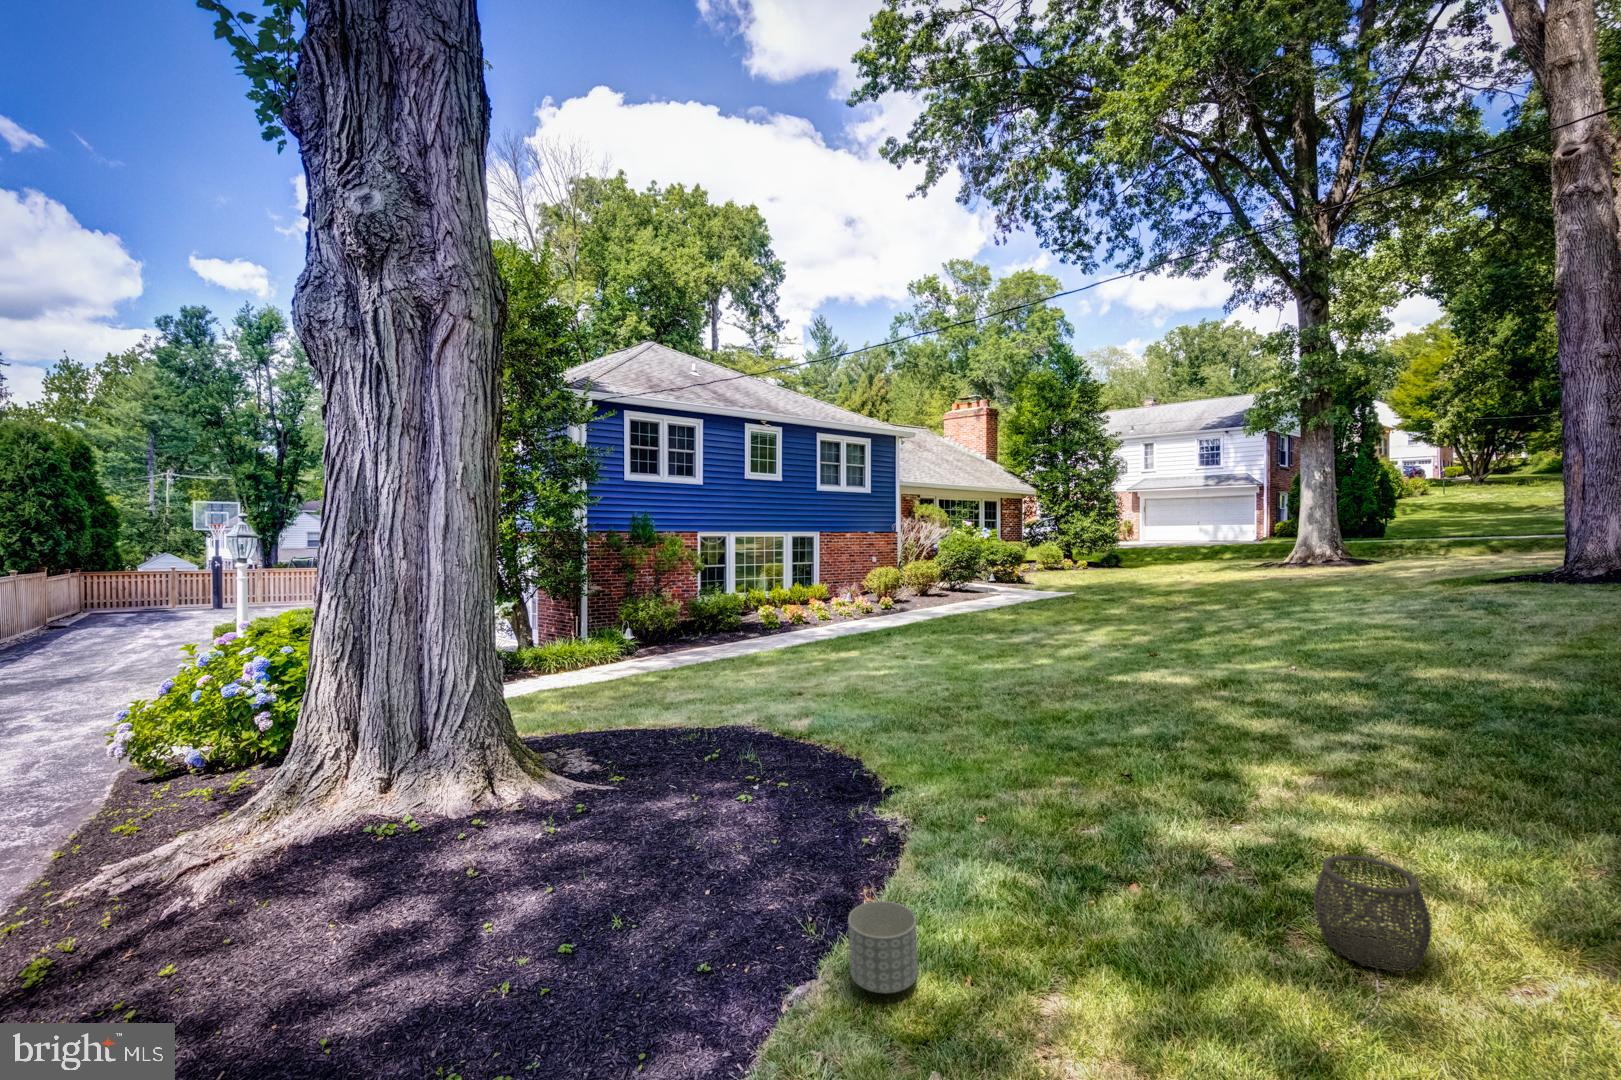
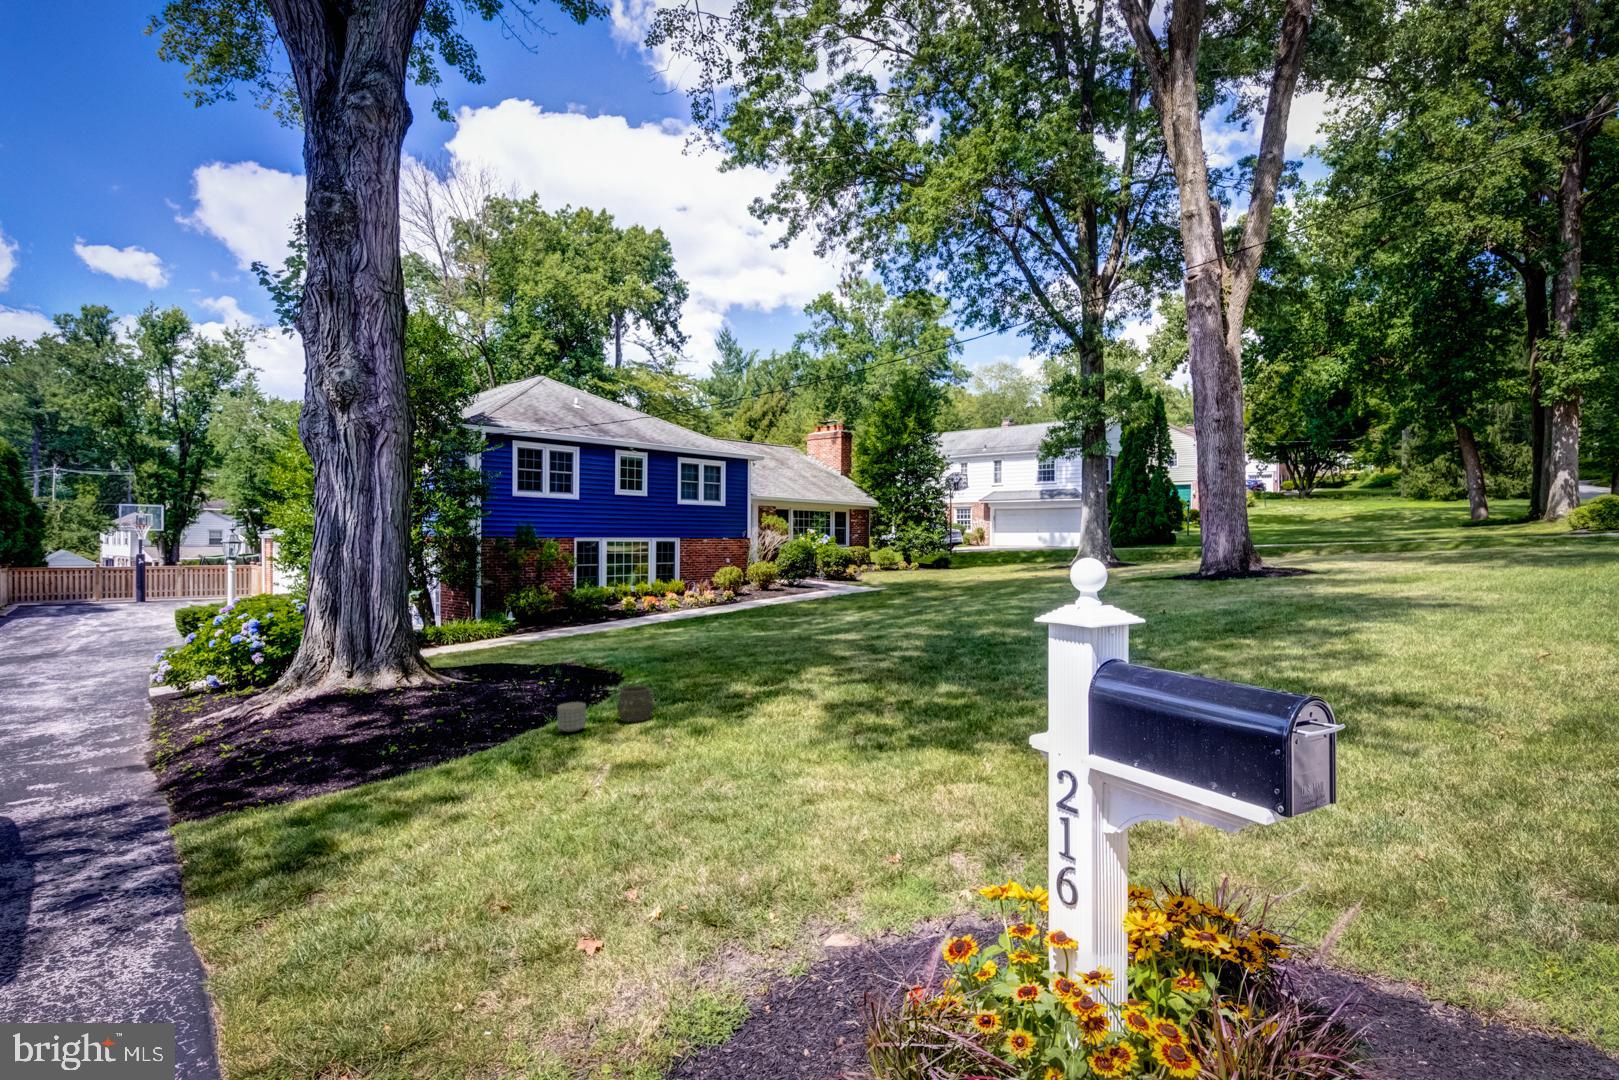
woven basket: present [1314,855,1432,972] -> present [617,686,653,722]

